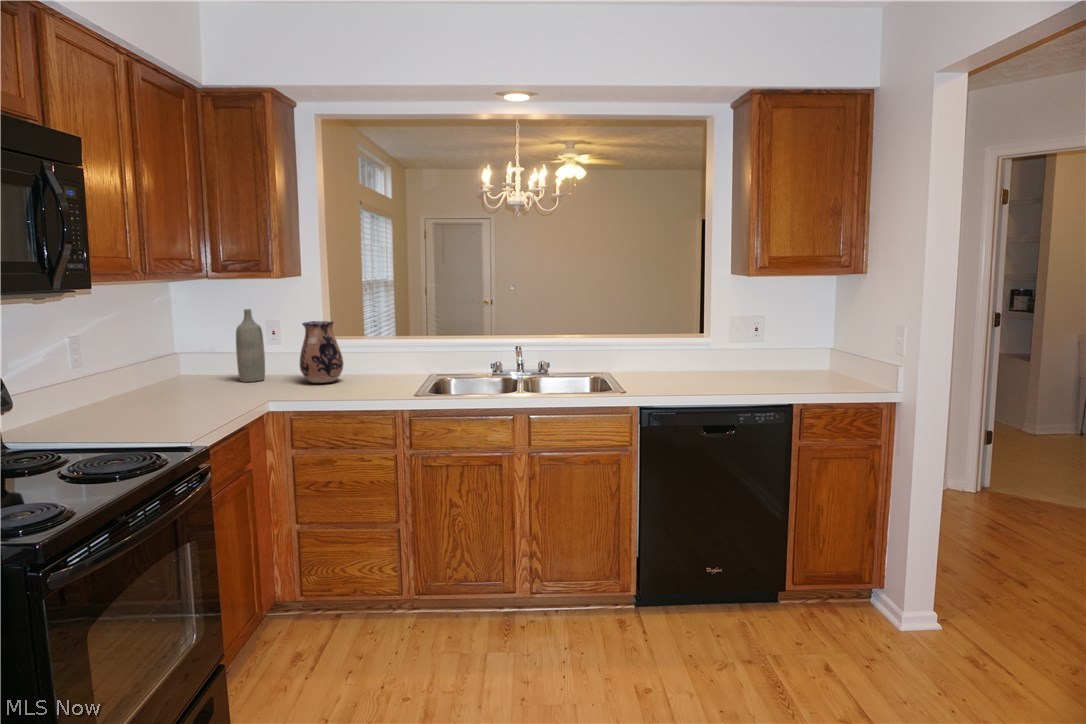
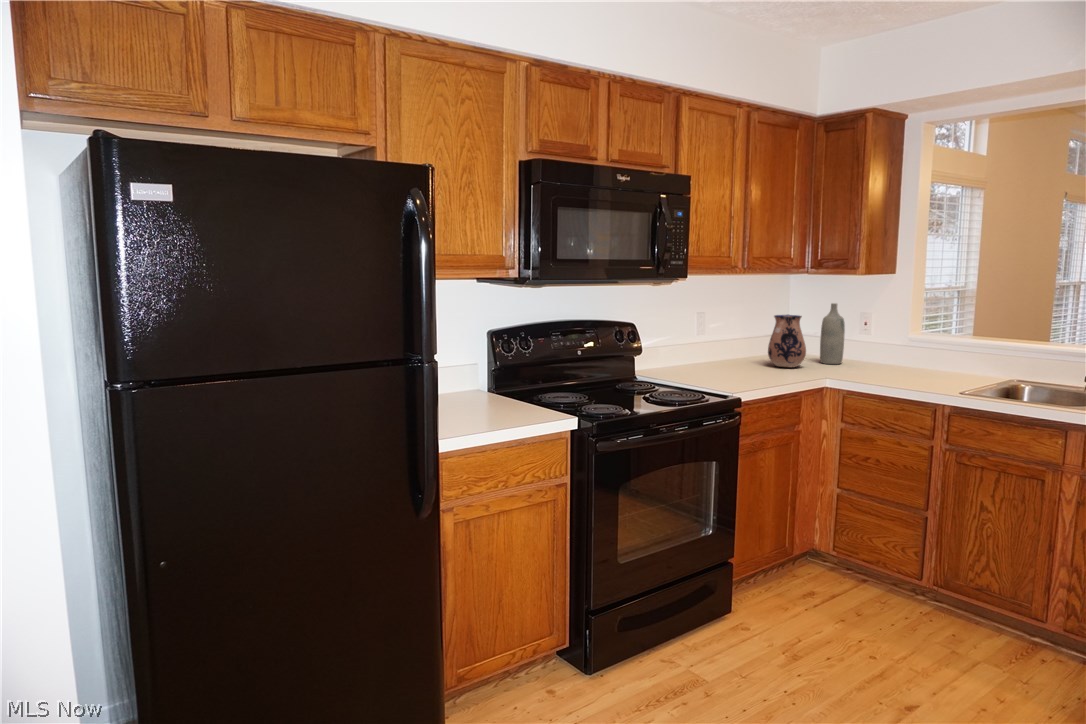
ceramic pitcher: present [300,321,343,383] -> present [768,315,806,367]

